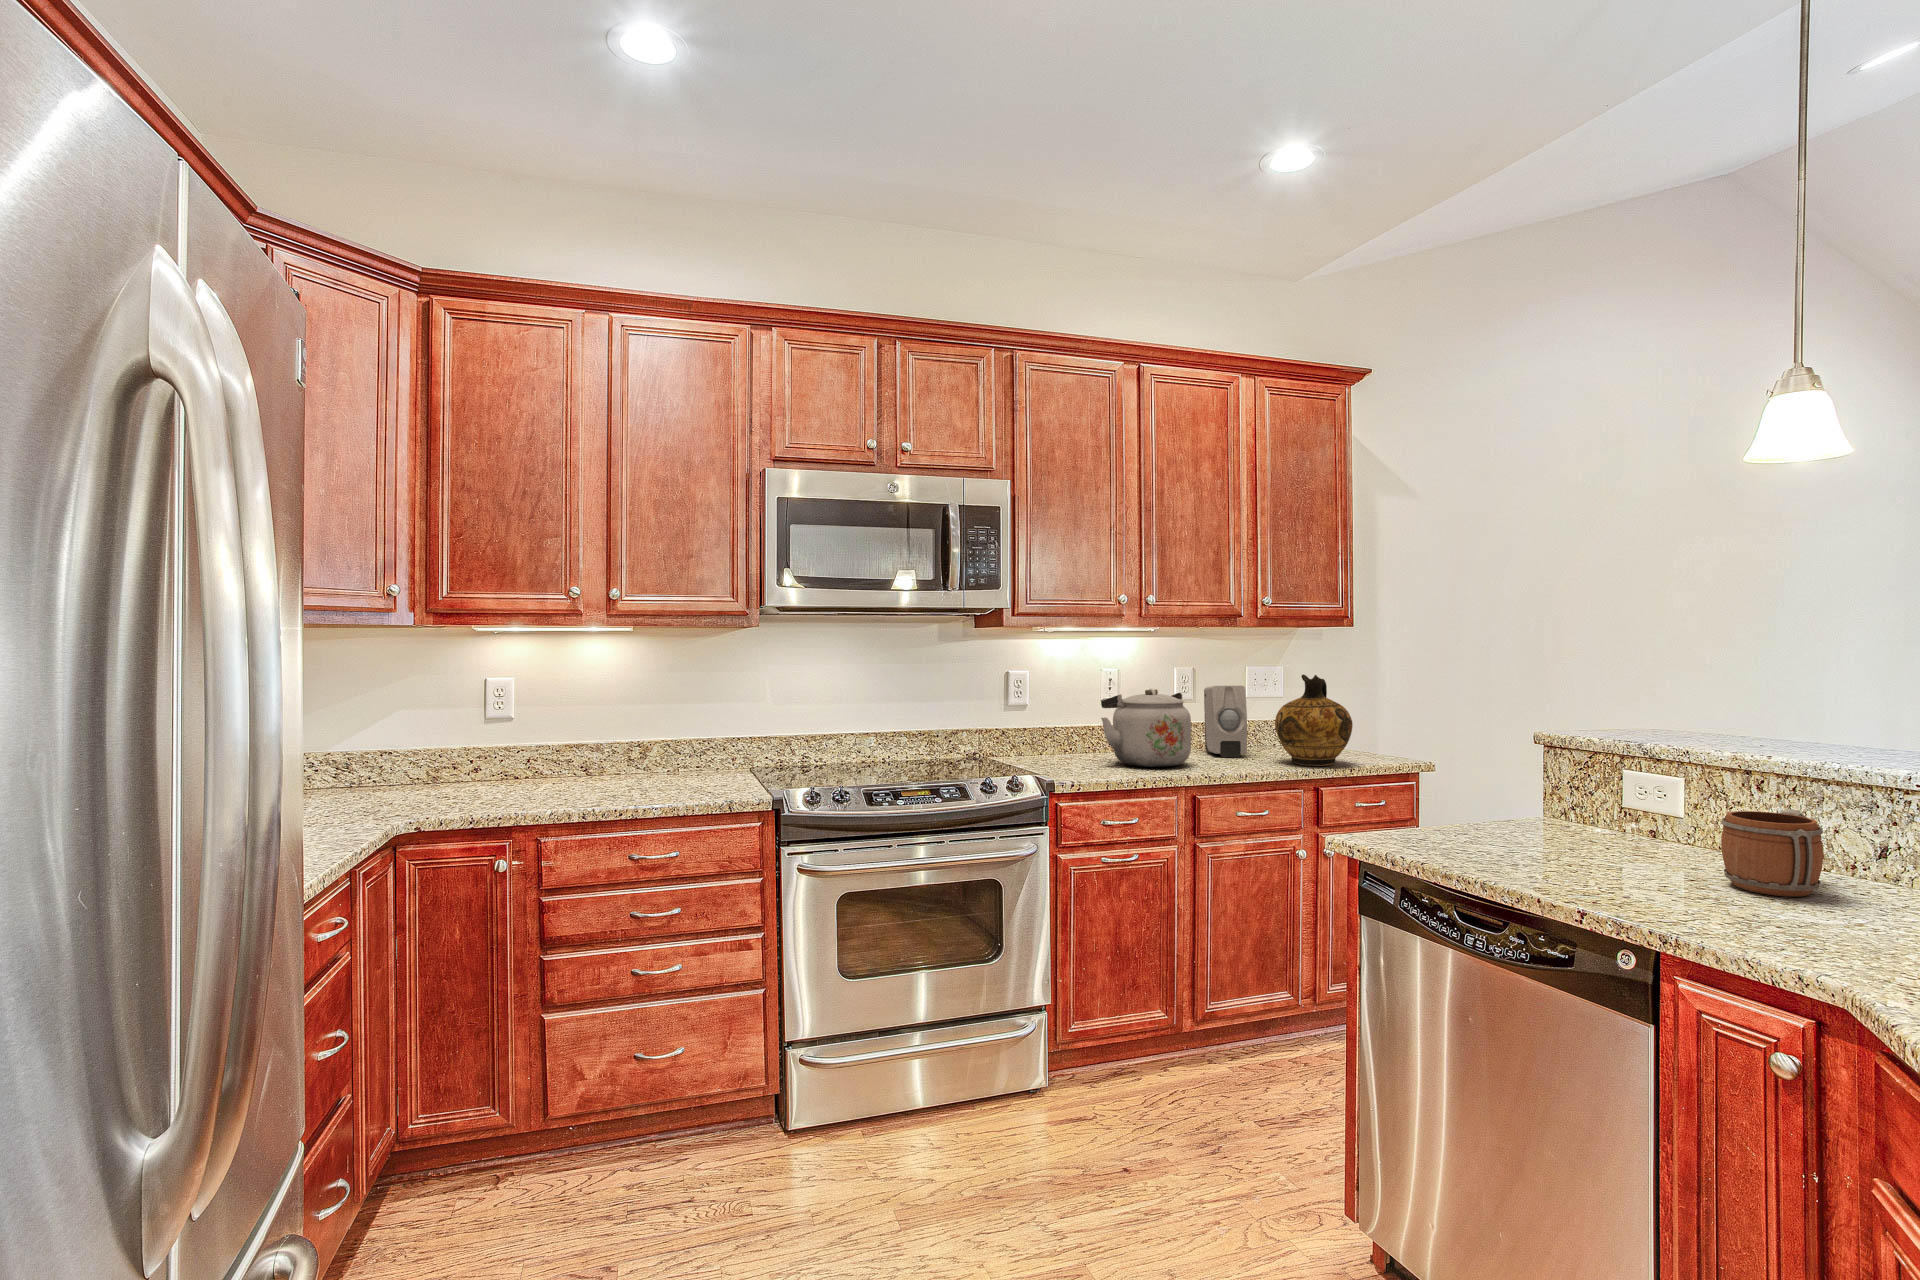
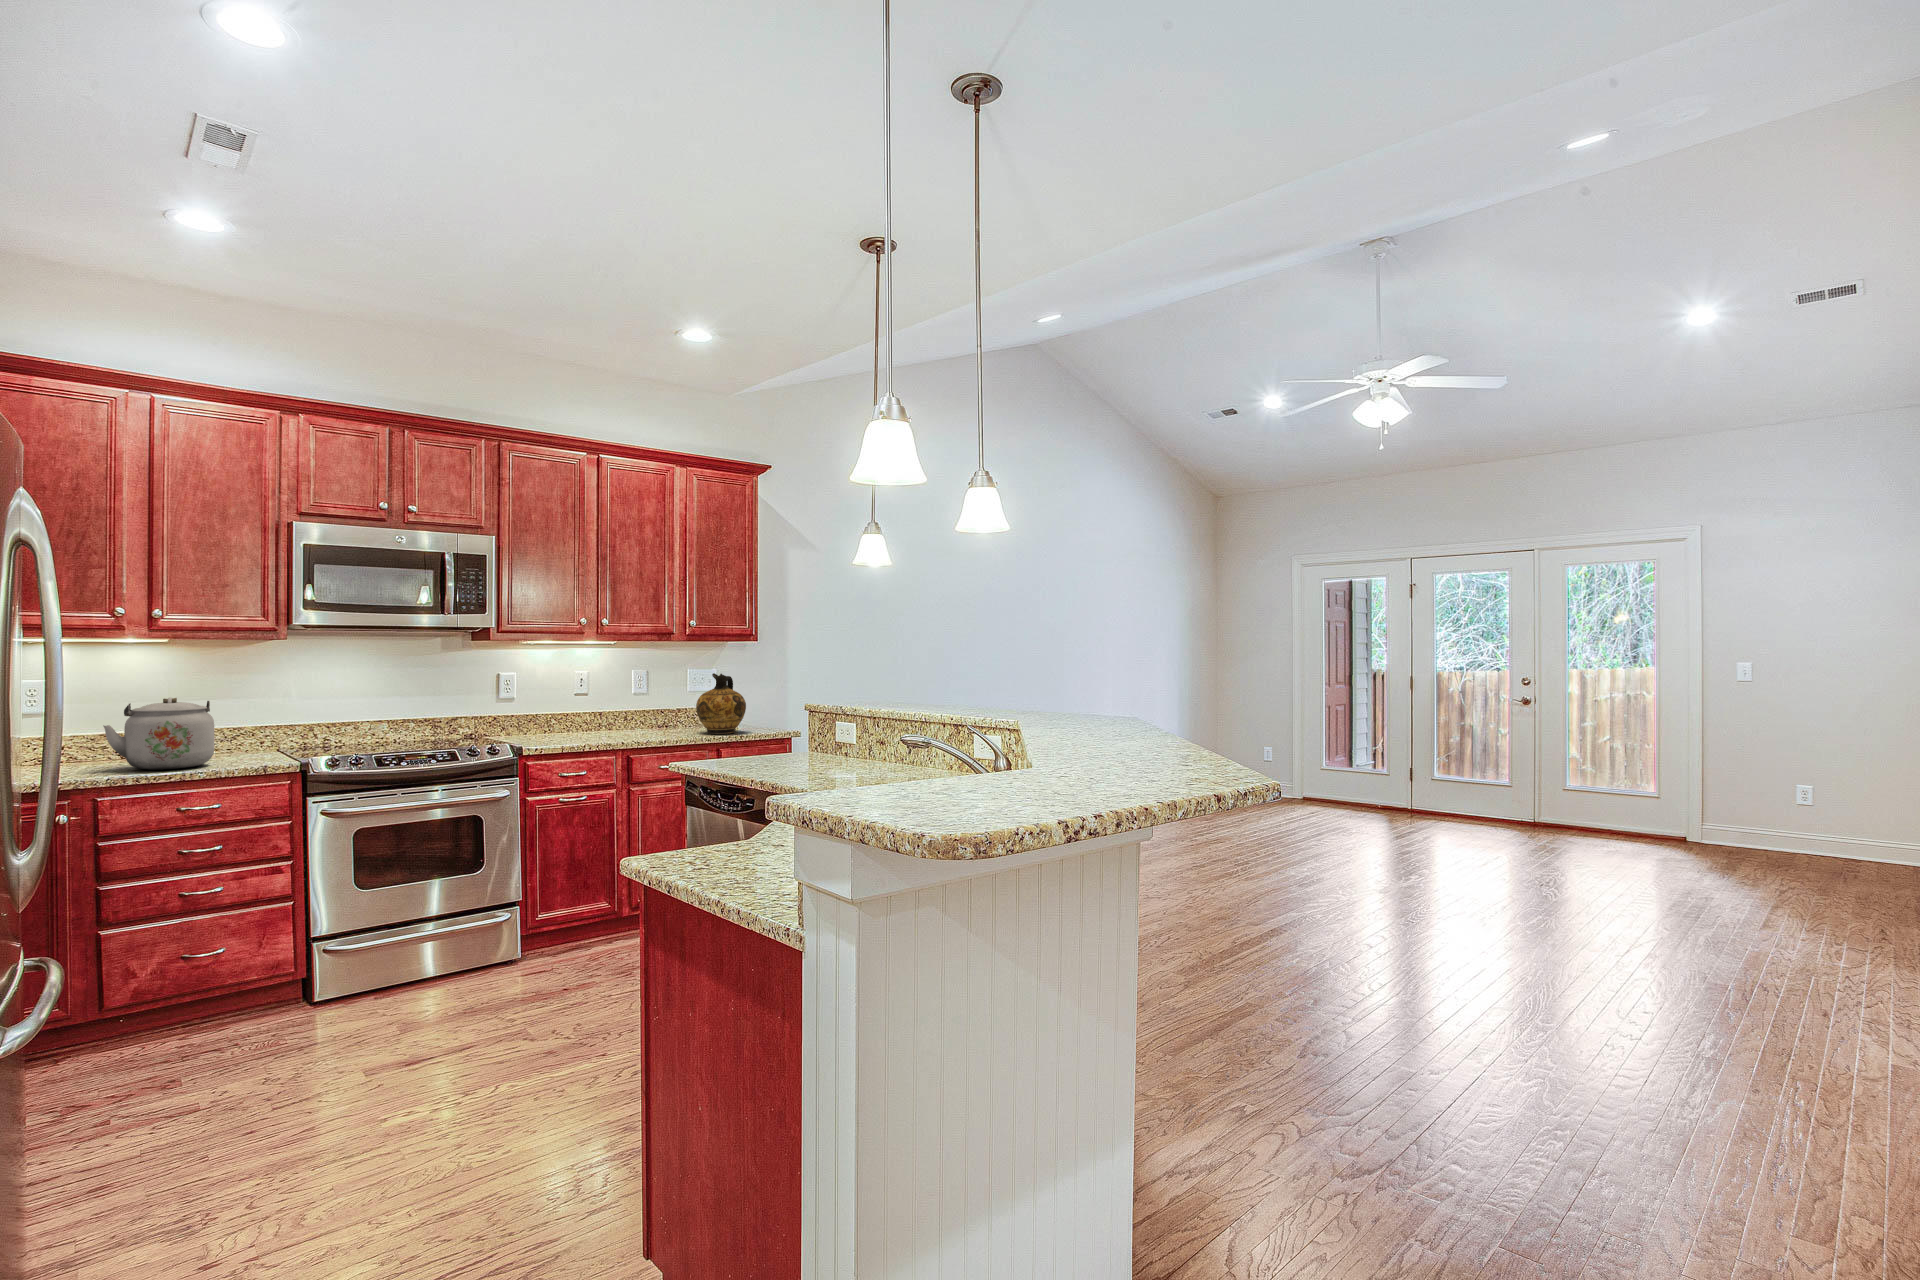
soap dispenser: present [1204,686,1247,757] -> none [654,681,680,731]
kettle: present [1101,689,1191,767] -> present [103,697,214,770]
mug: present [1721,809,1823,897] -> none [837,733,879,771]

